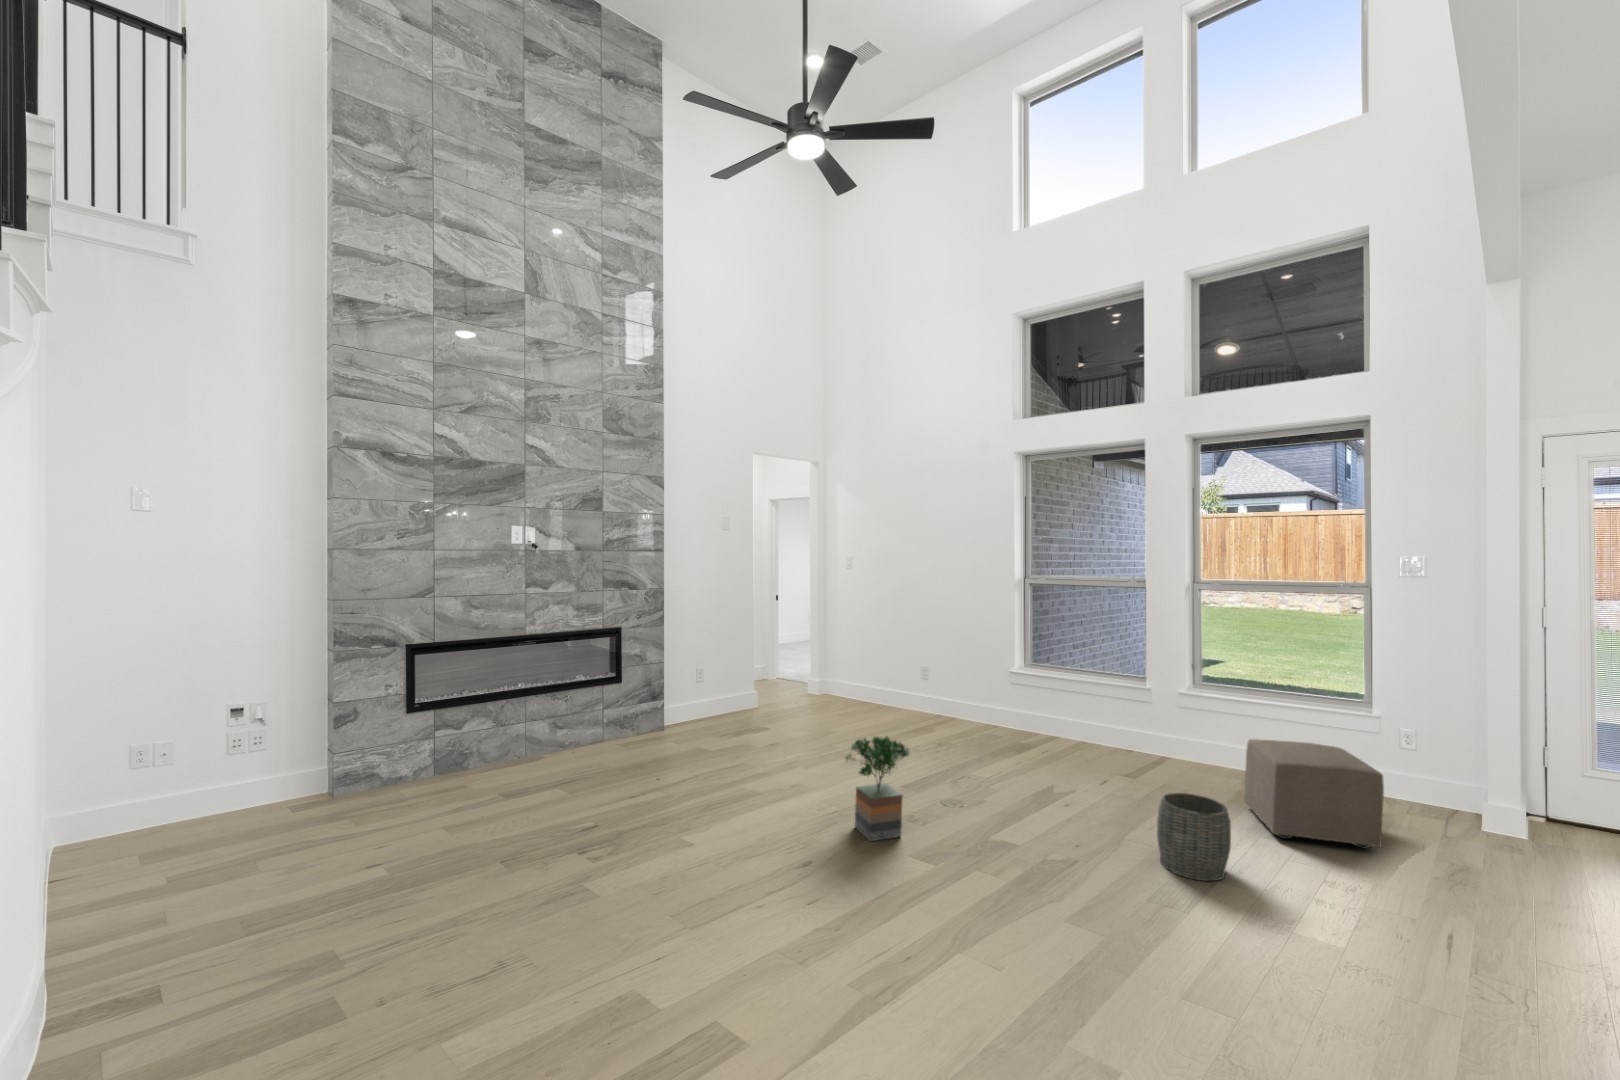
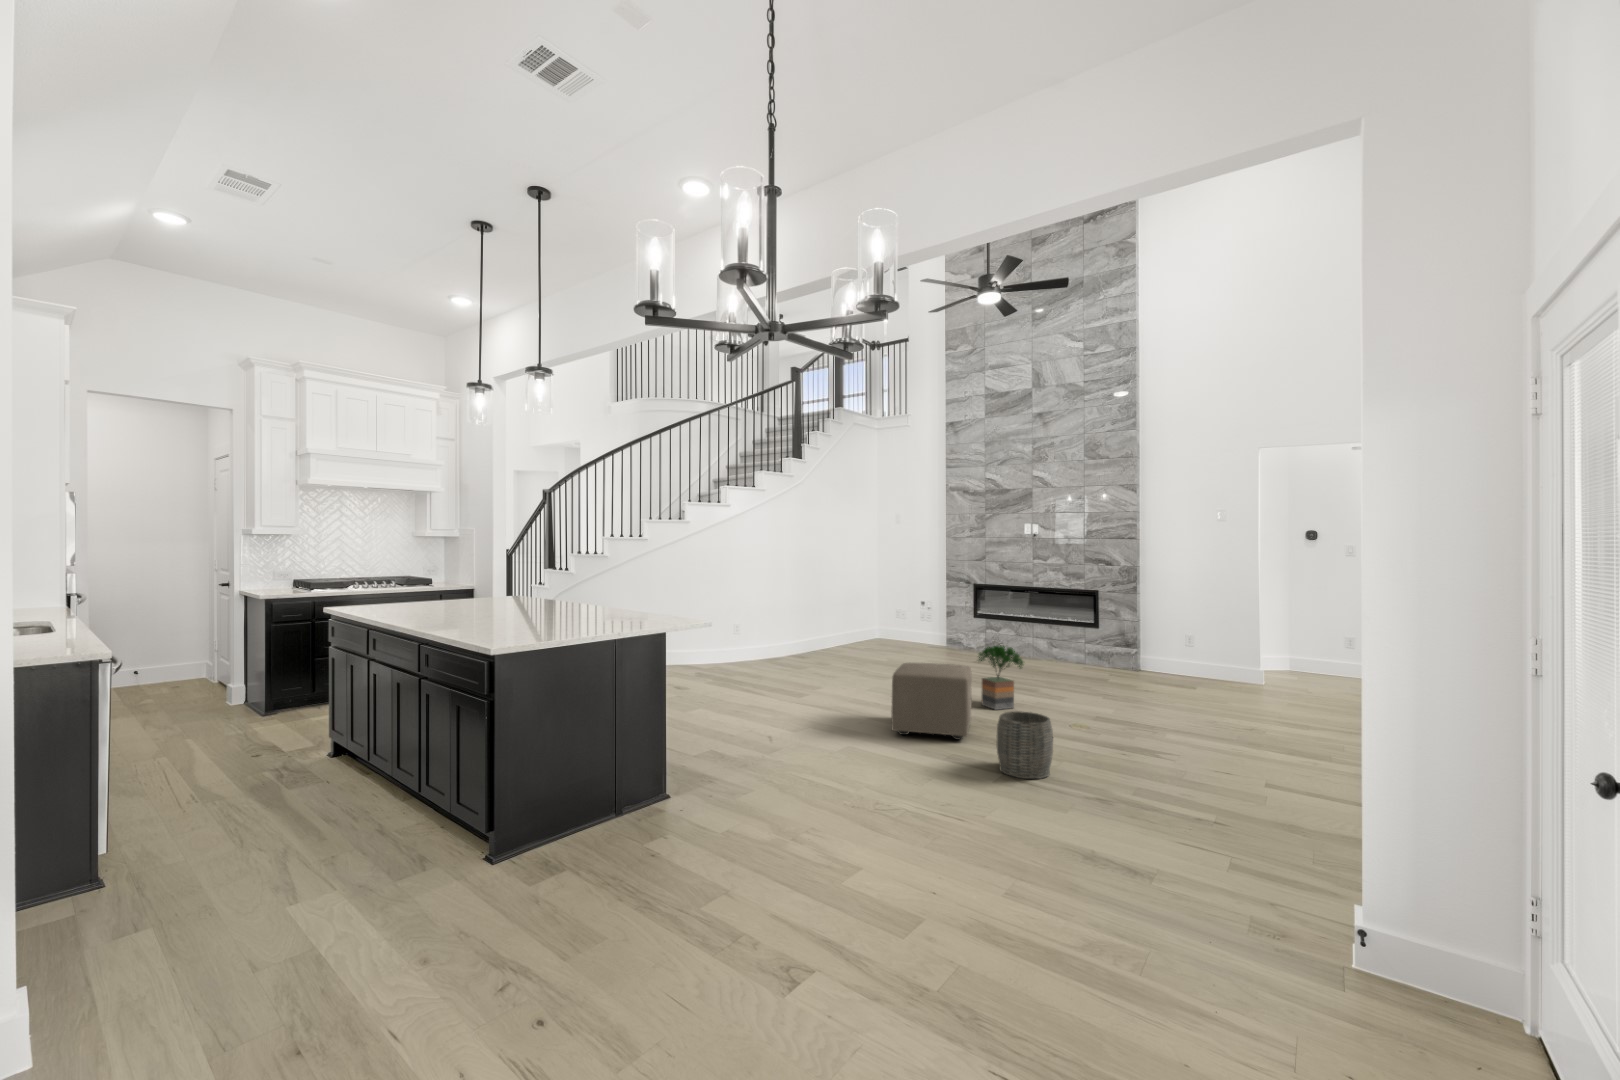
ottoman: present [1244,739,1384,849] -> present [891,663,972,740]

